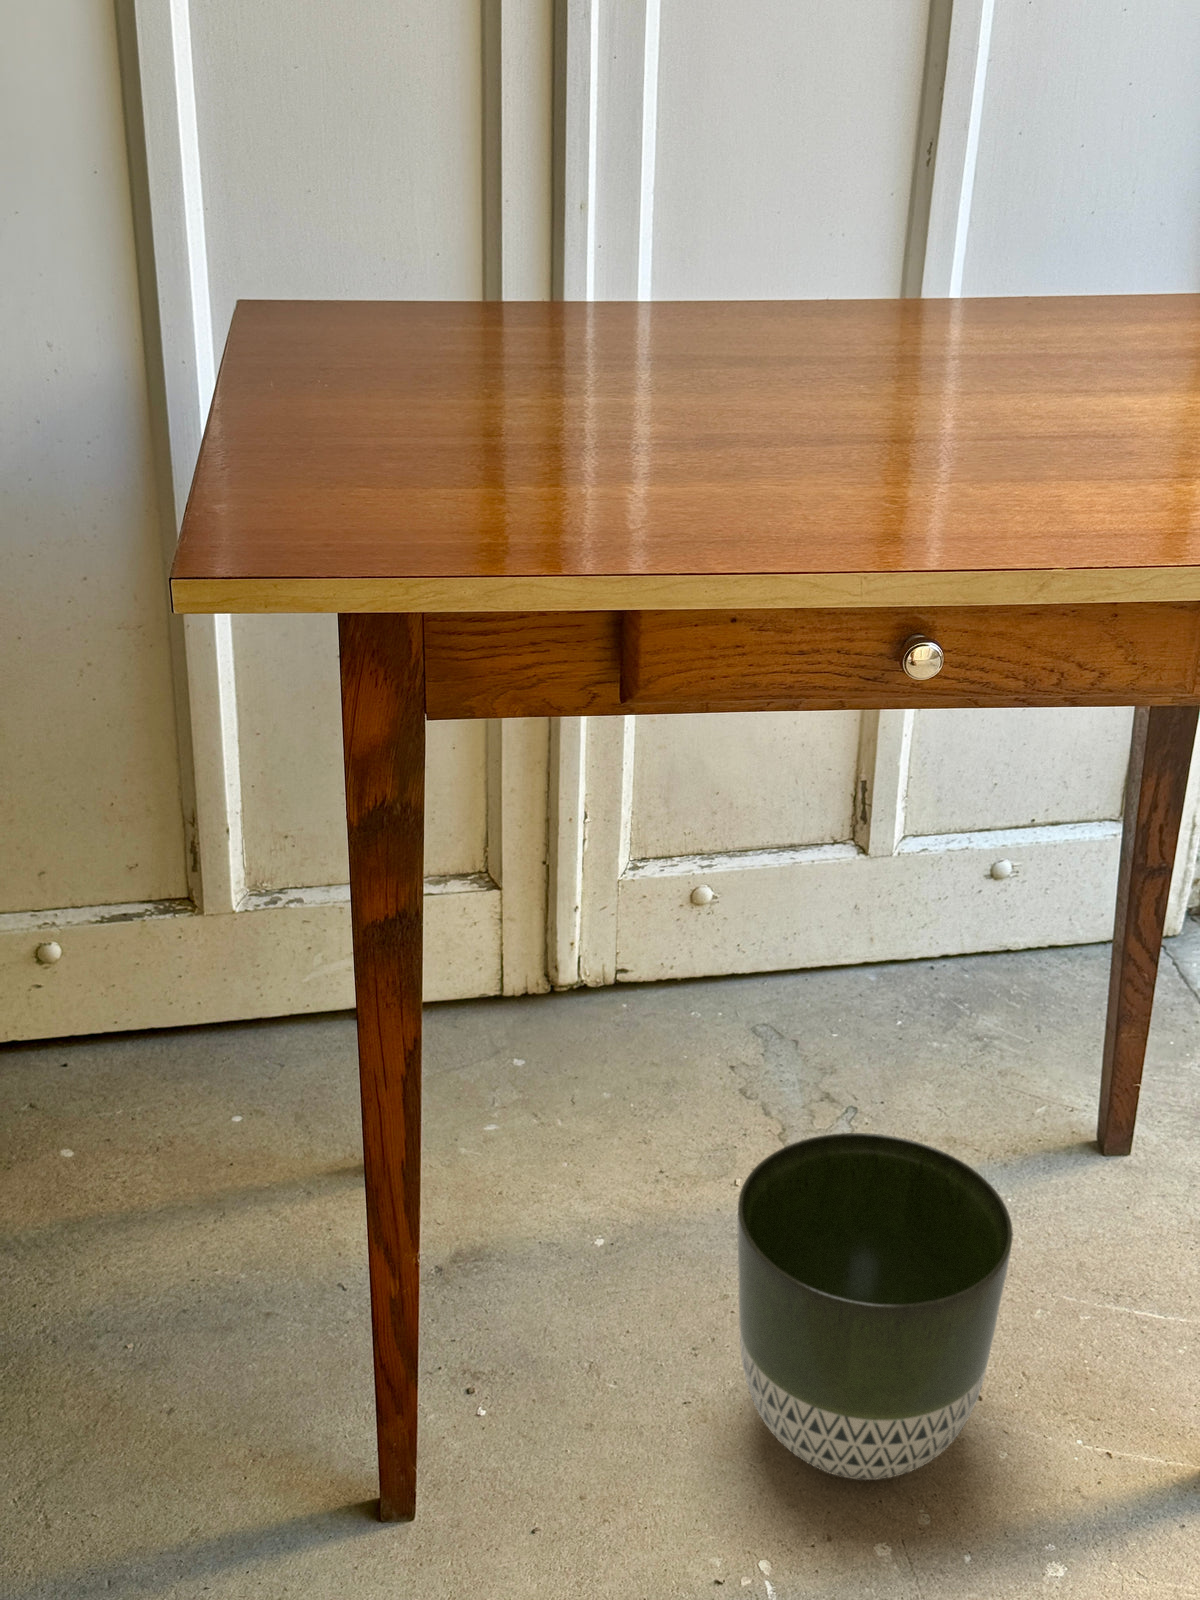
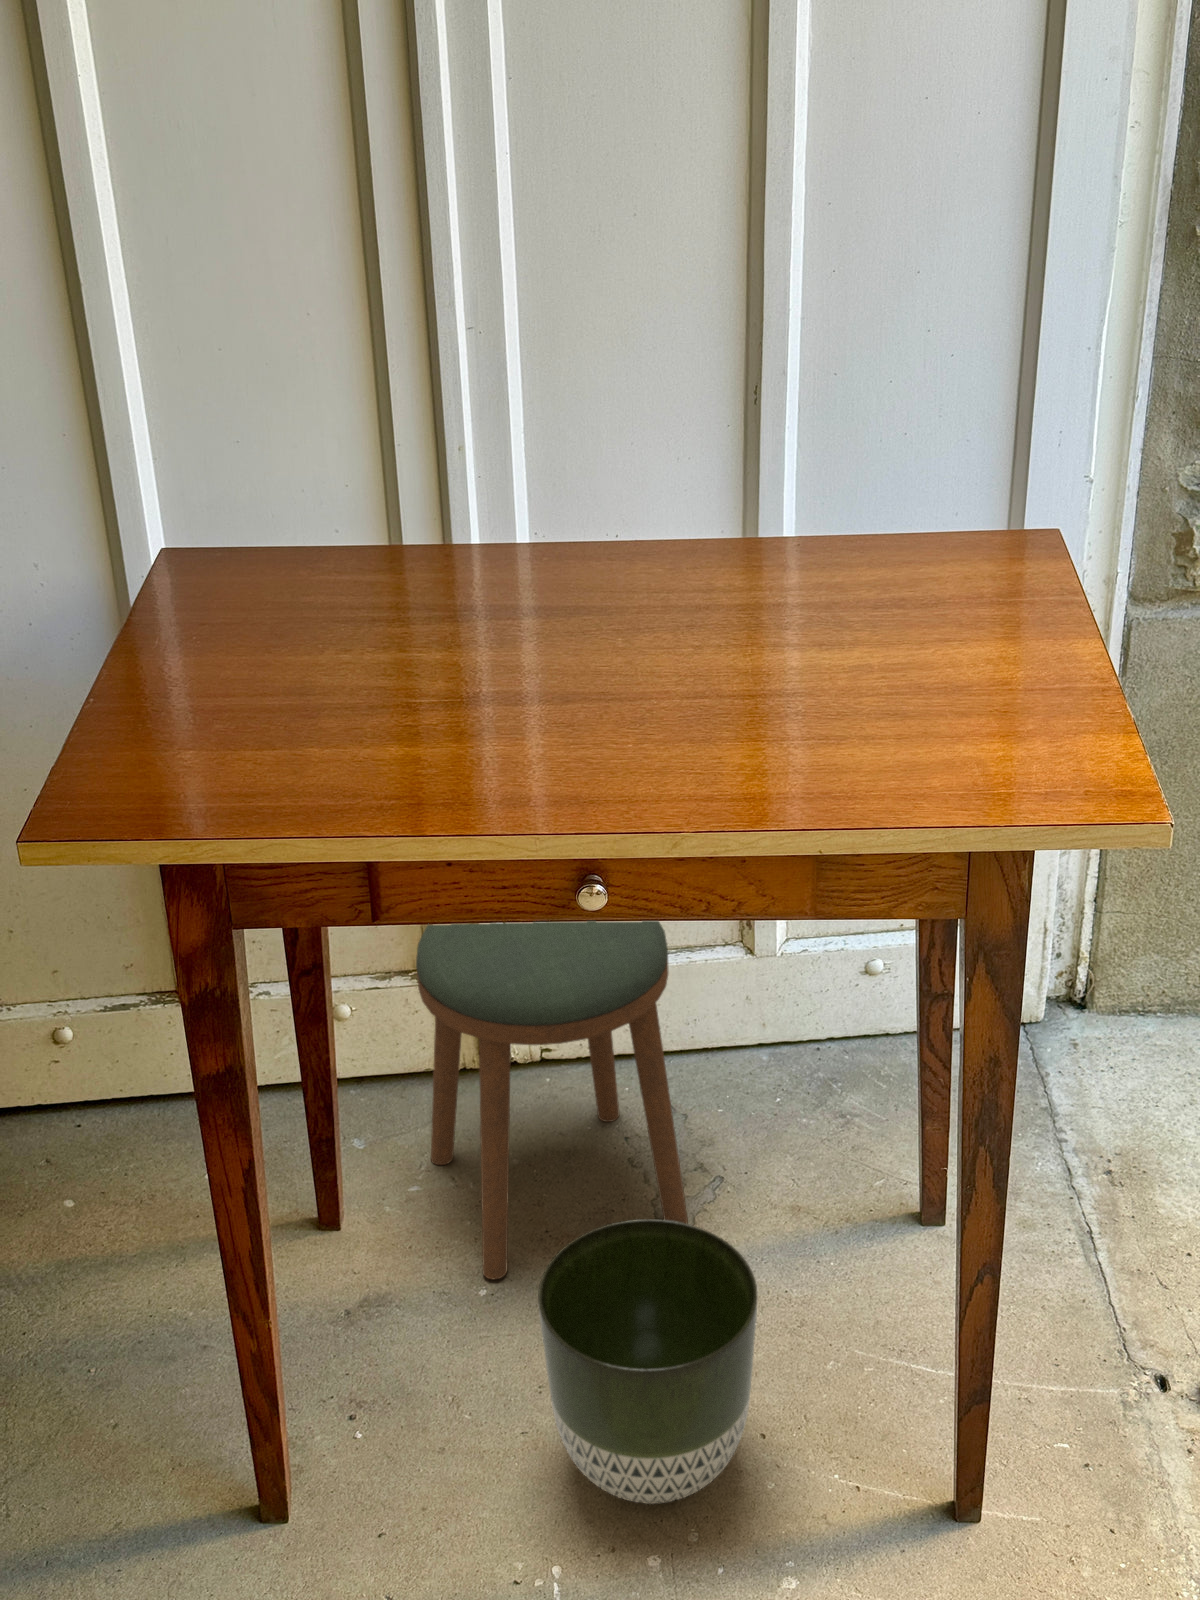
stool: none [506,749,829,1226] -> present [416,921,688,1279]

